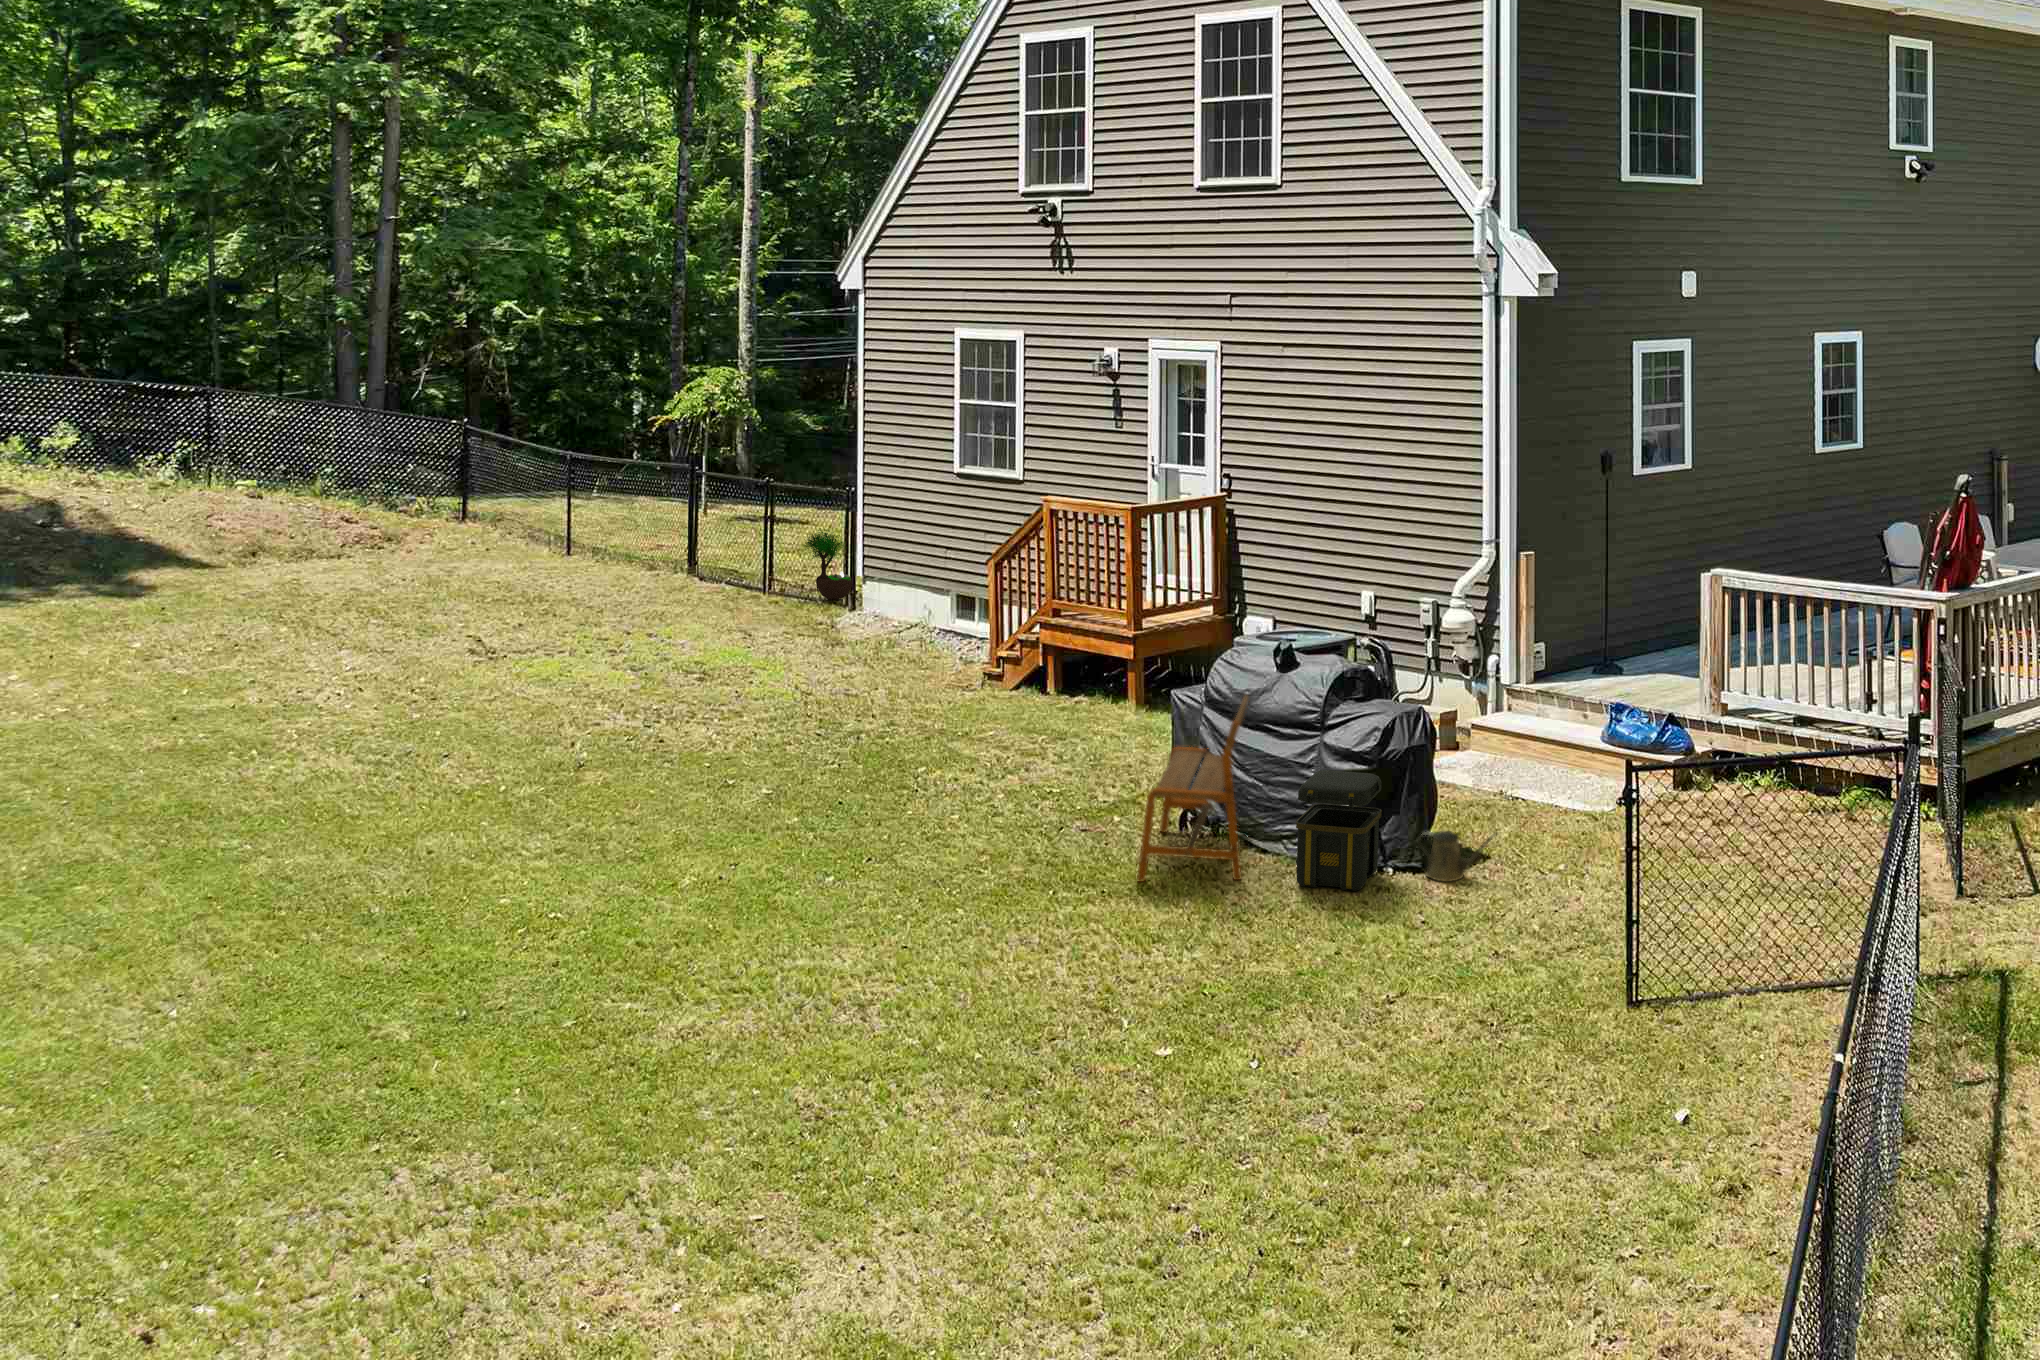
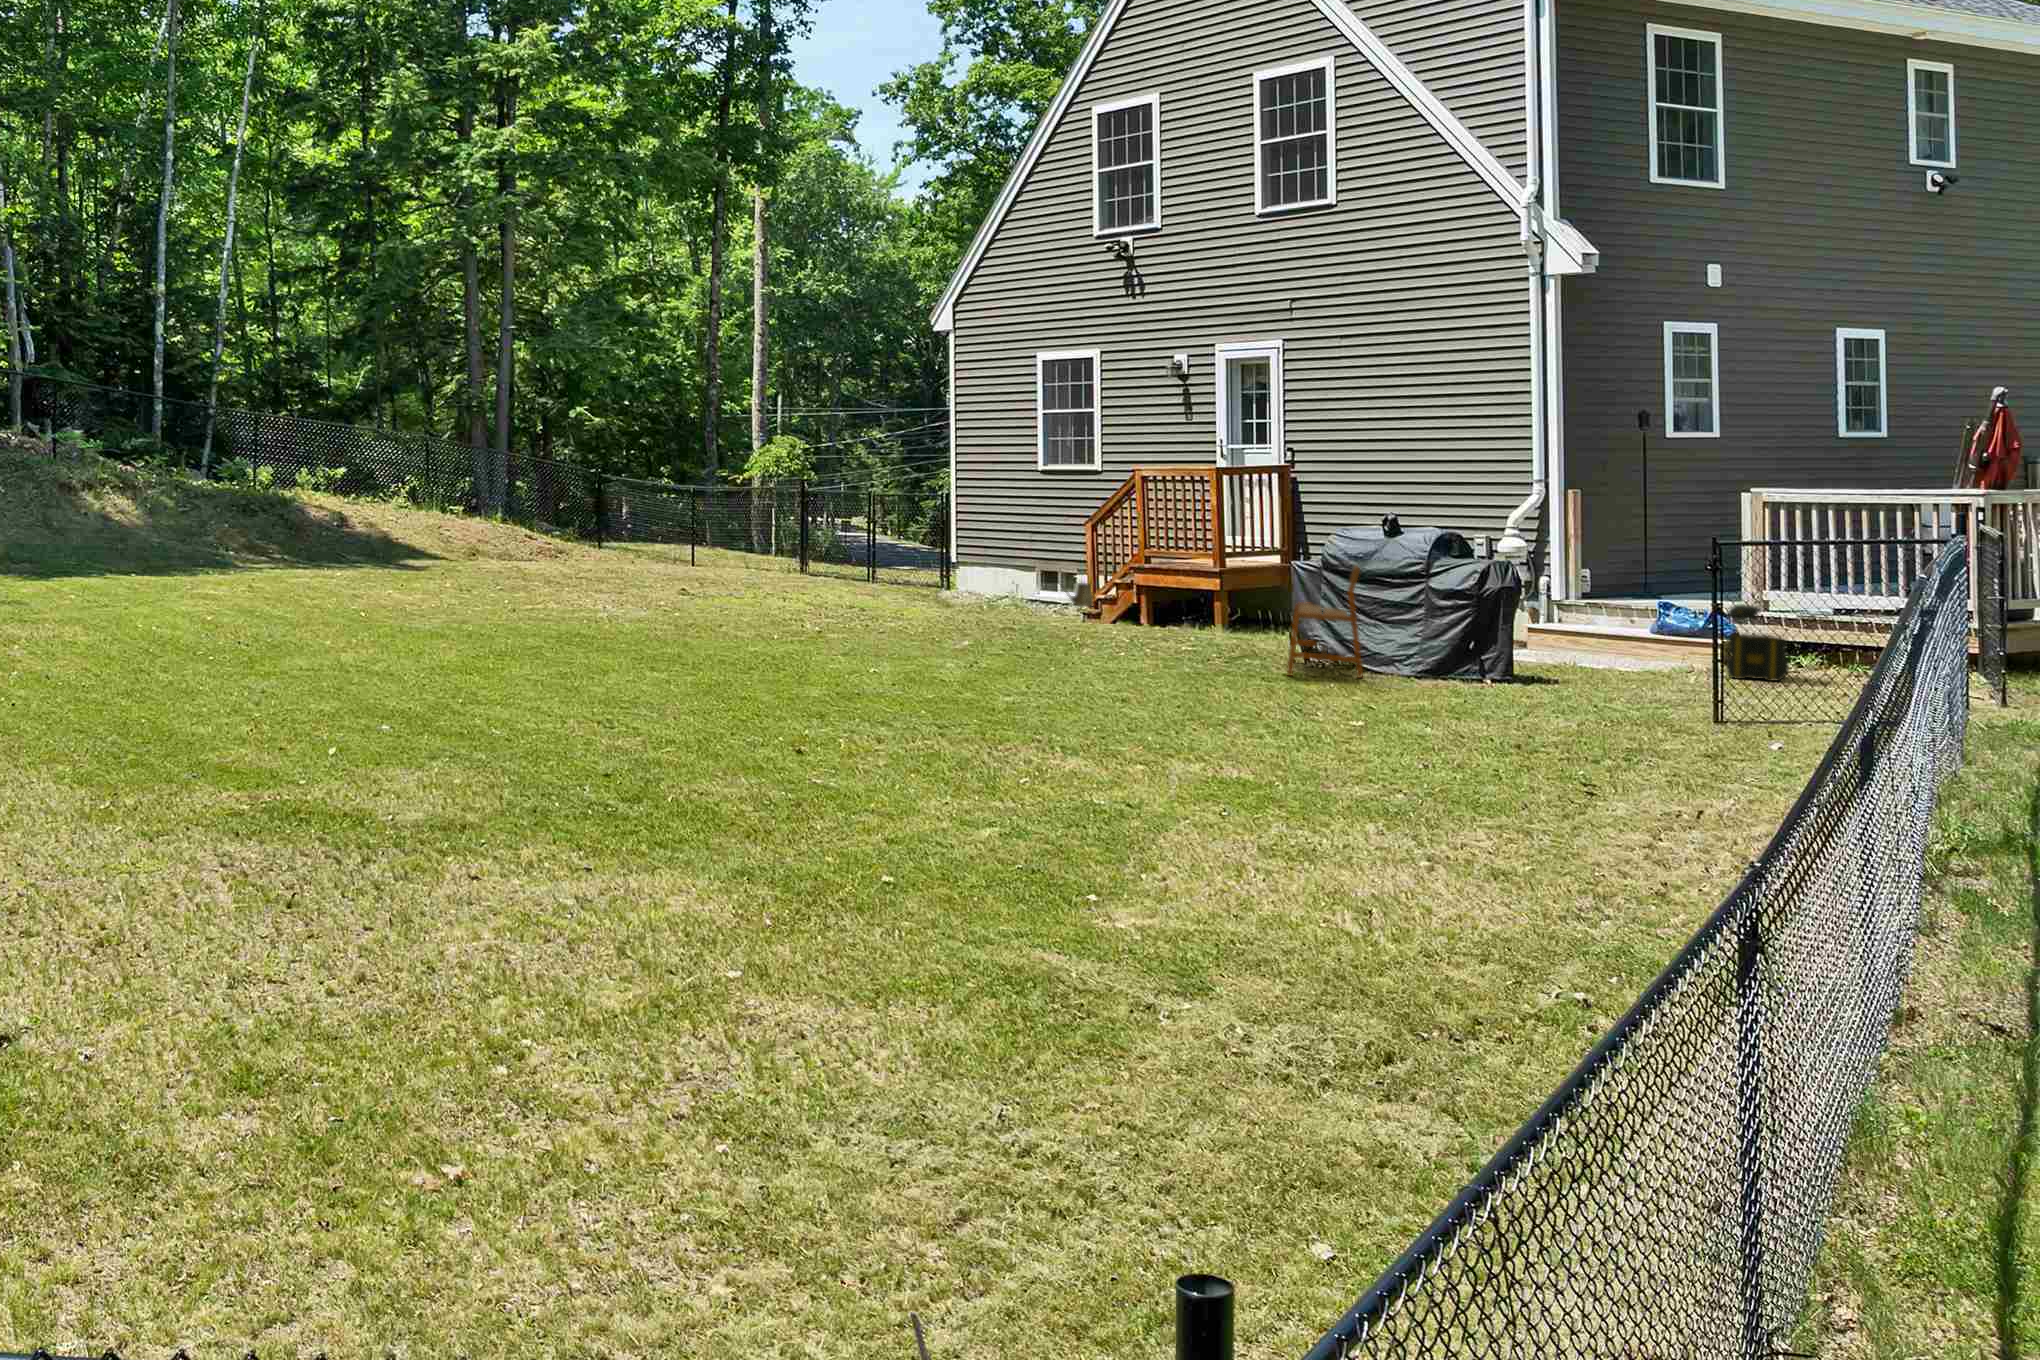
potted tree: present [804,530,852,600] -> none [913,516,951,576]
toolbox: present [1296,770,1382,891] -> present [1727,604,1789,681]
watering can: present [1418,831,1496,882] -> present [1066,583,1094,607]

